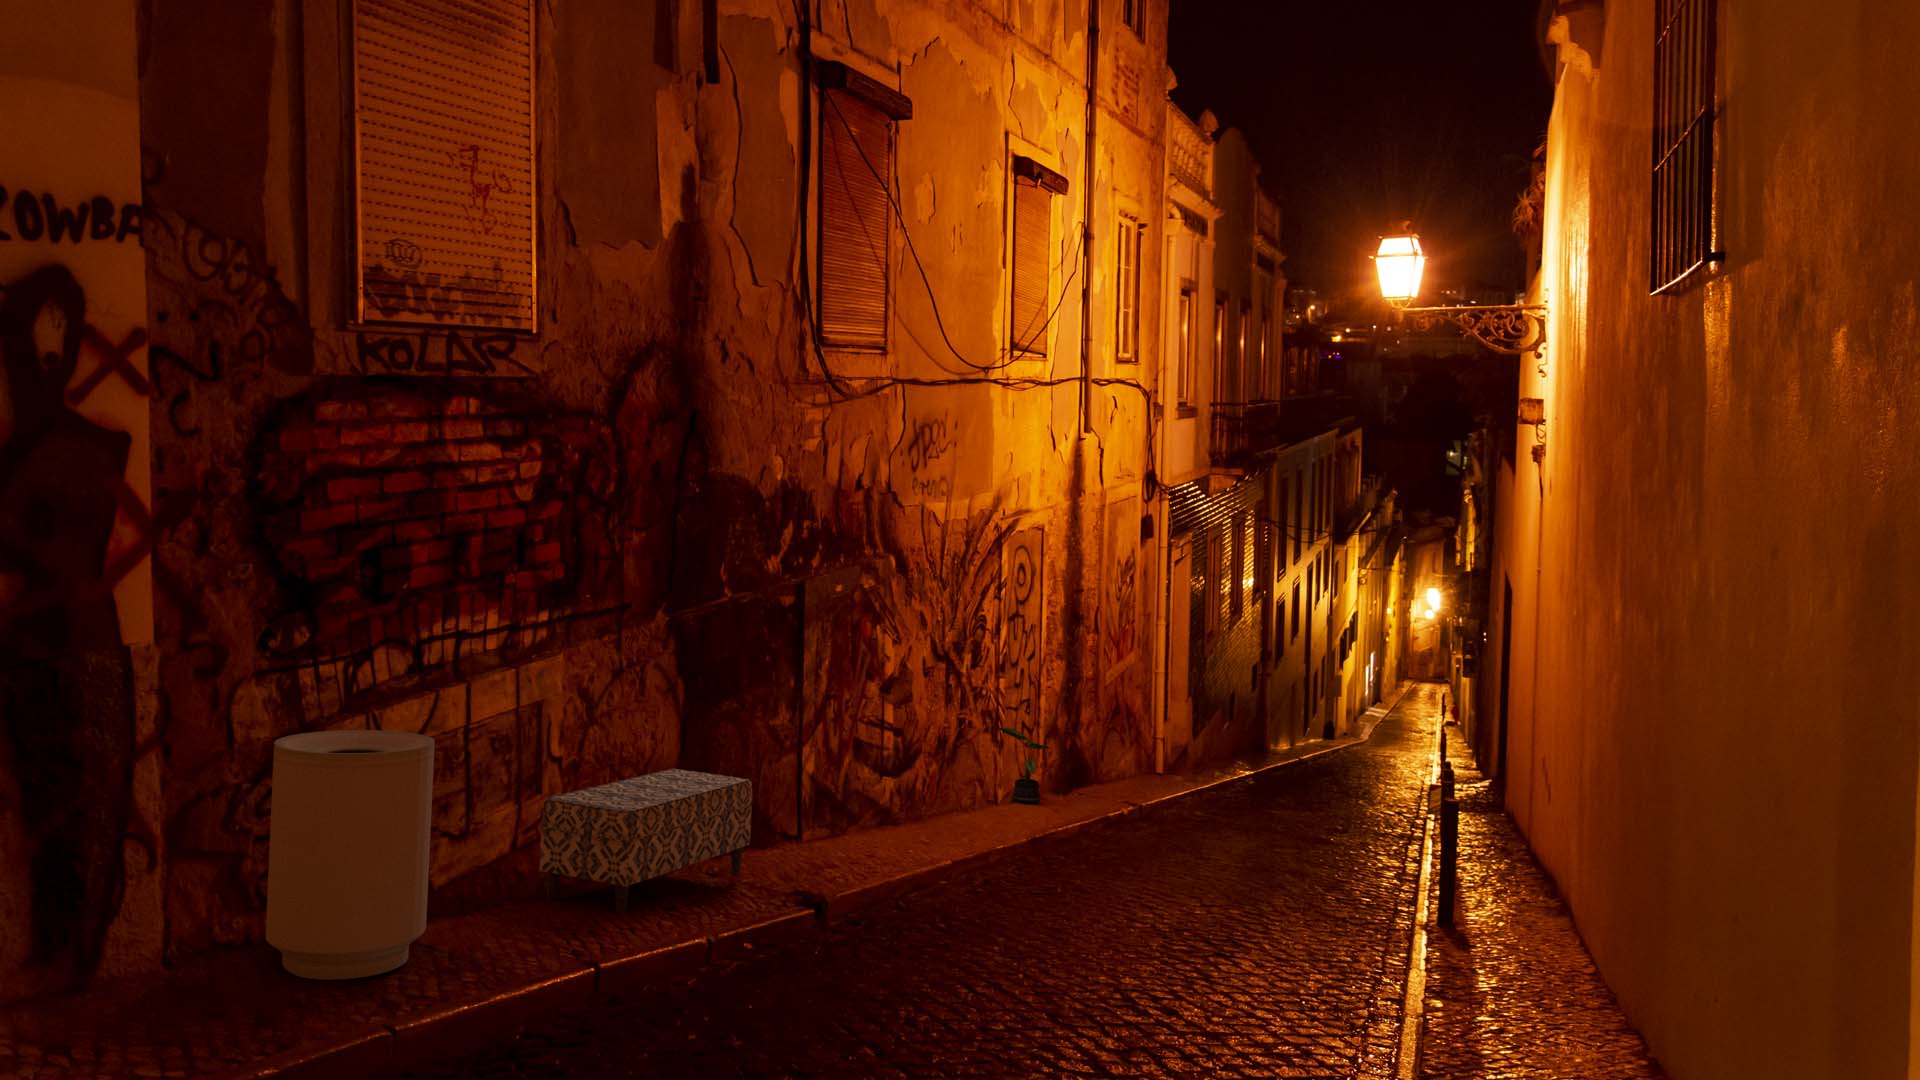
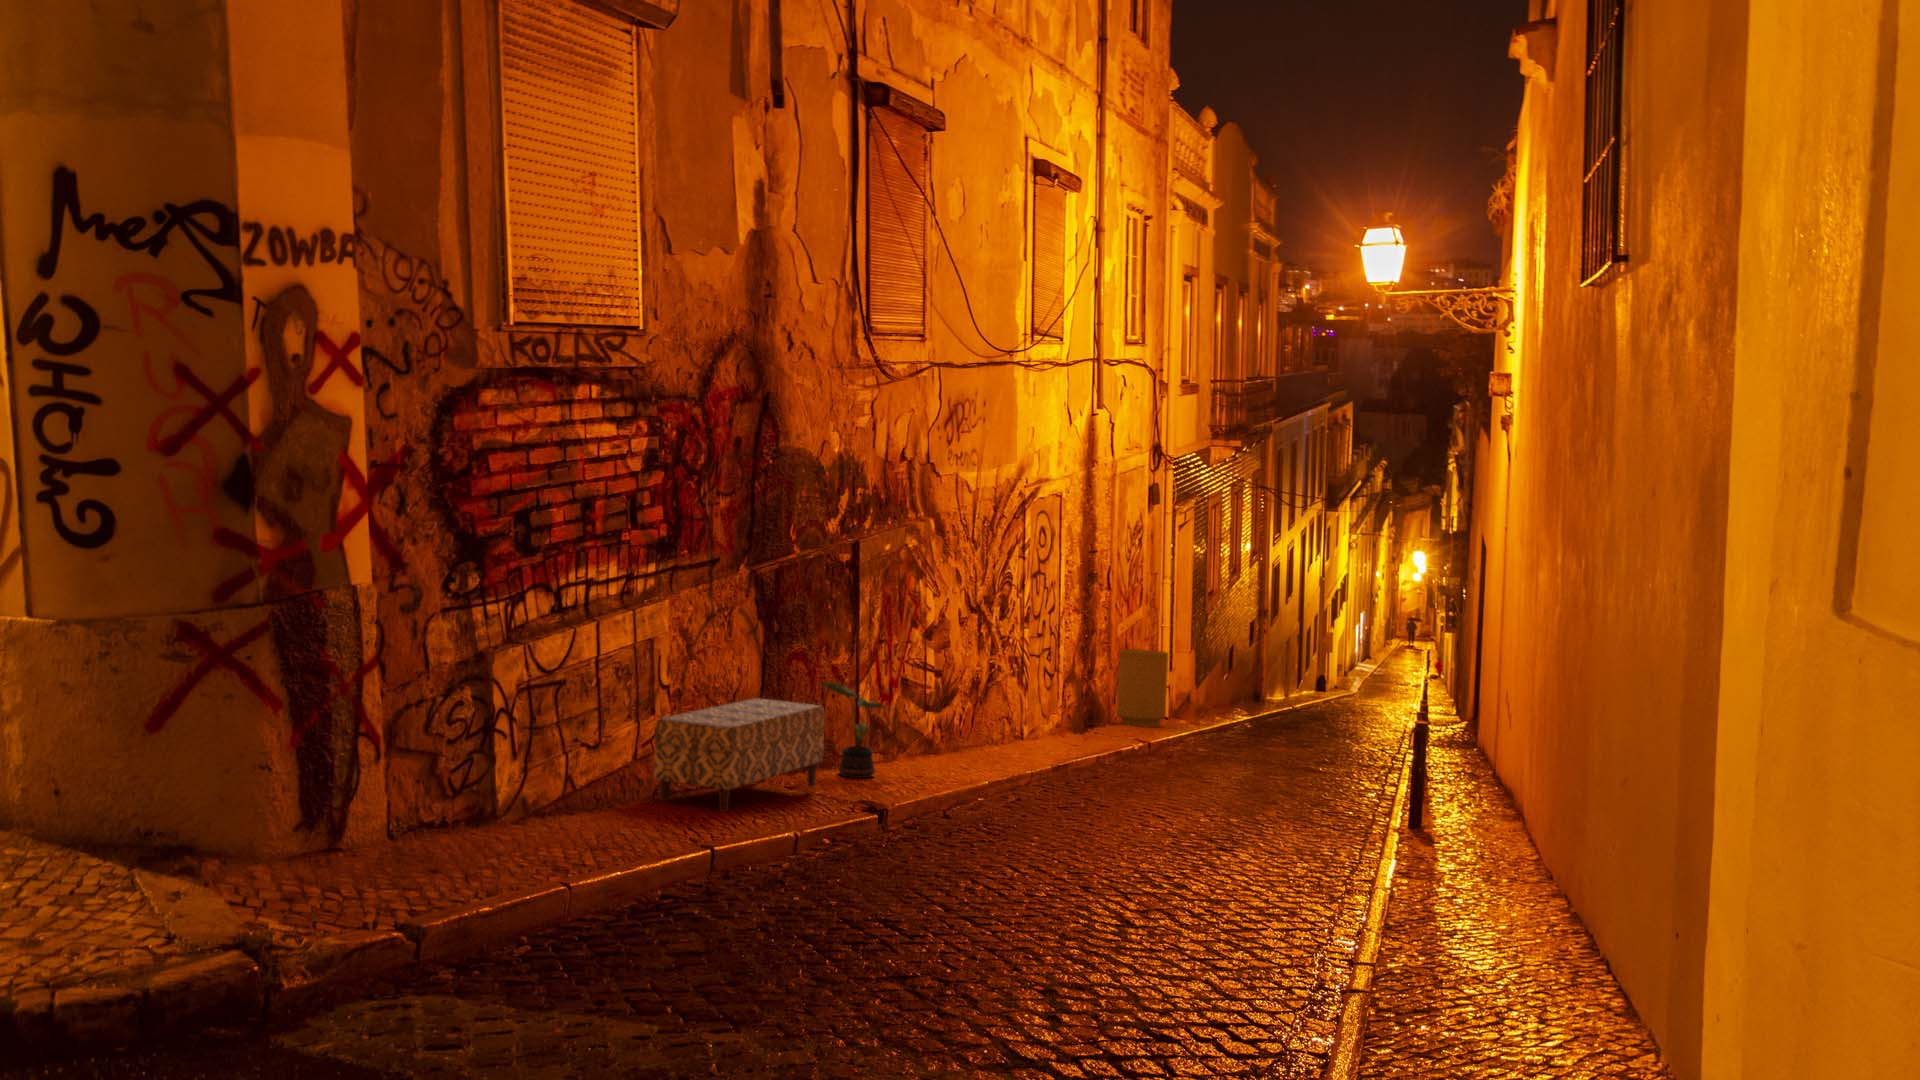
potted plant: present [1000,727,1050,805] -> present [820,682,883,778]
trash can: present [266,730,435,980] -> present [1117,649,1168,727]

